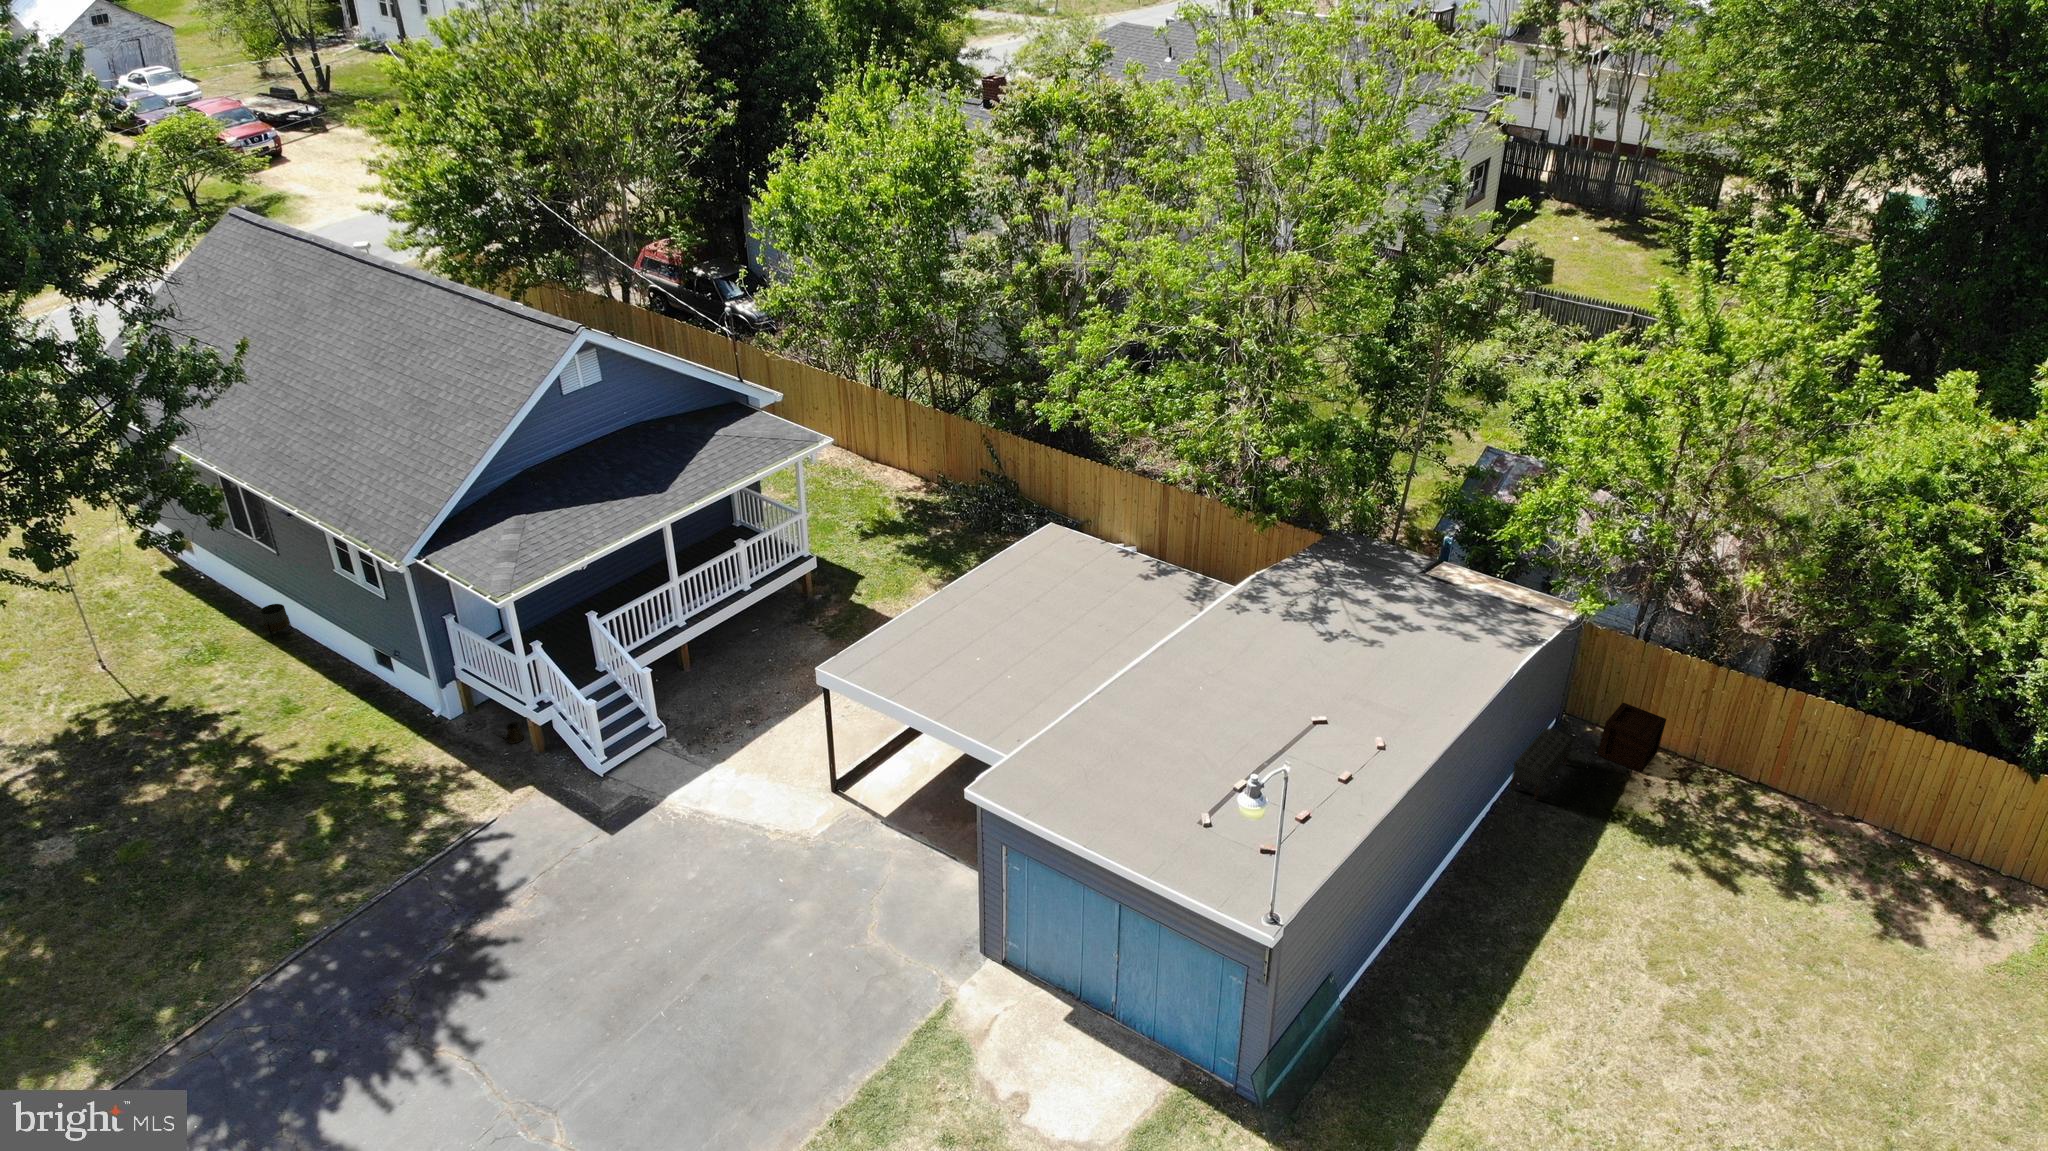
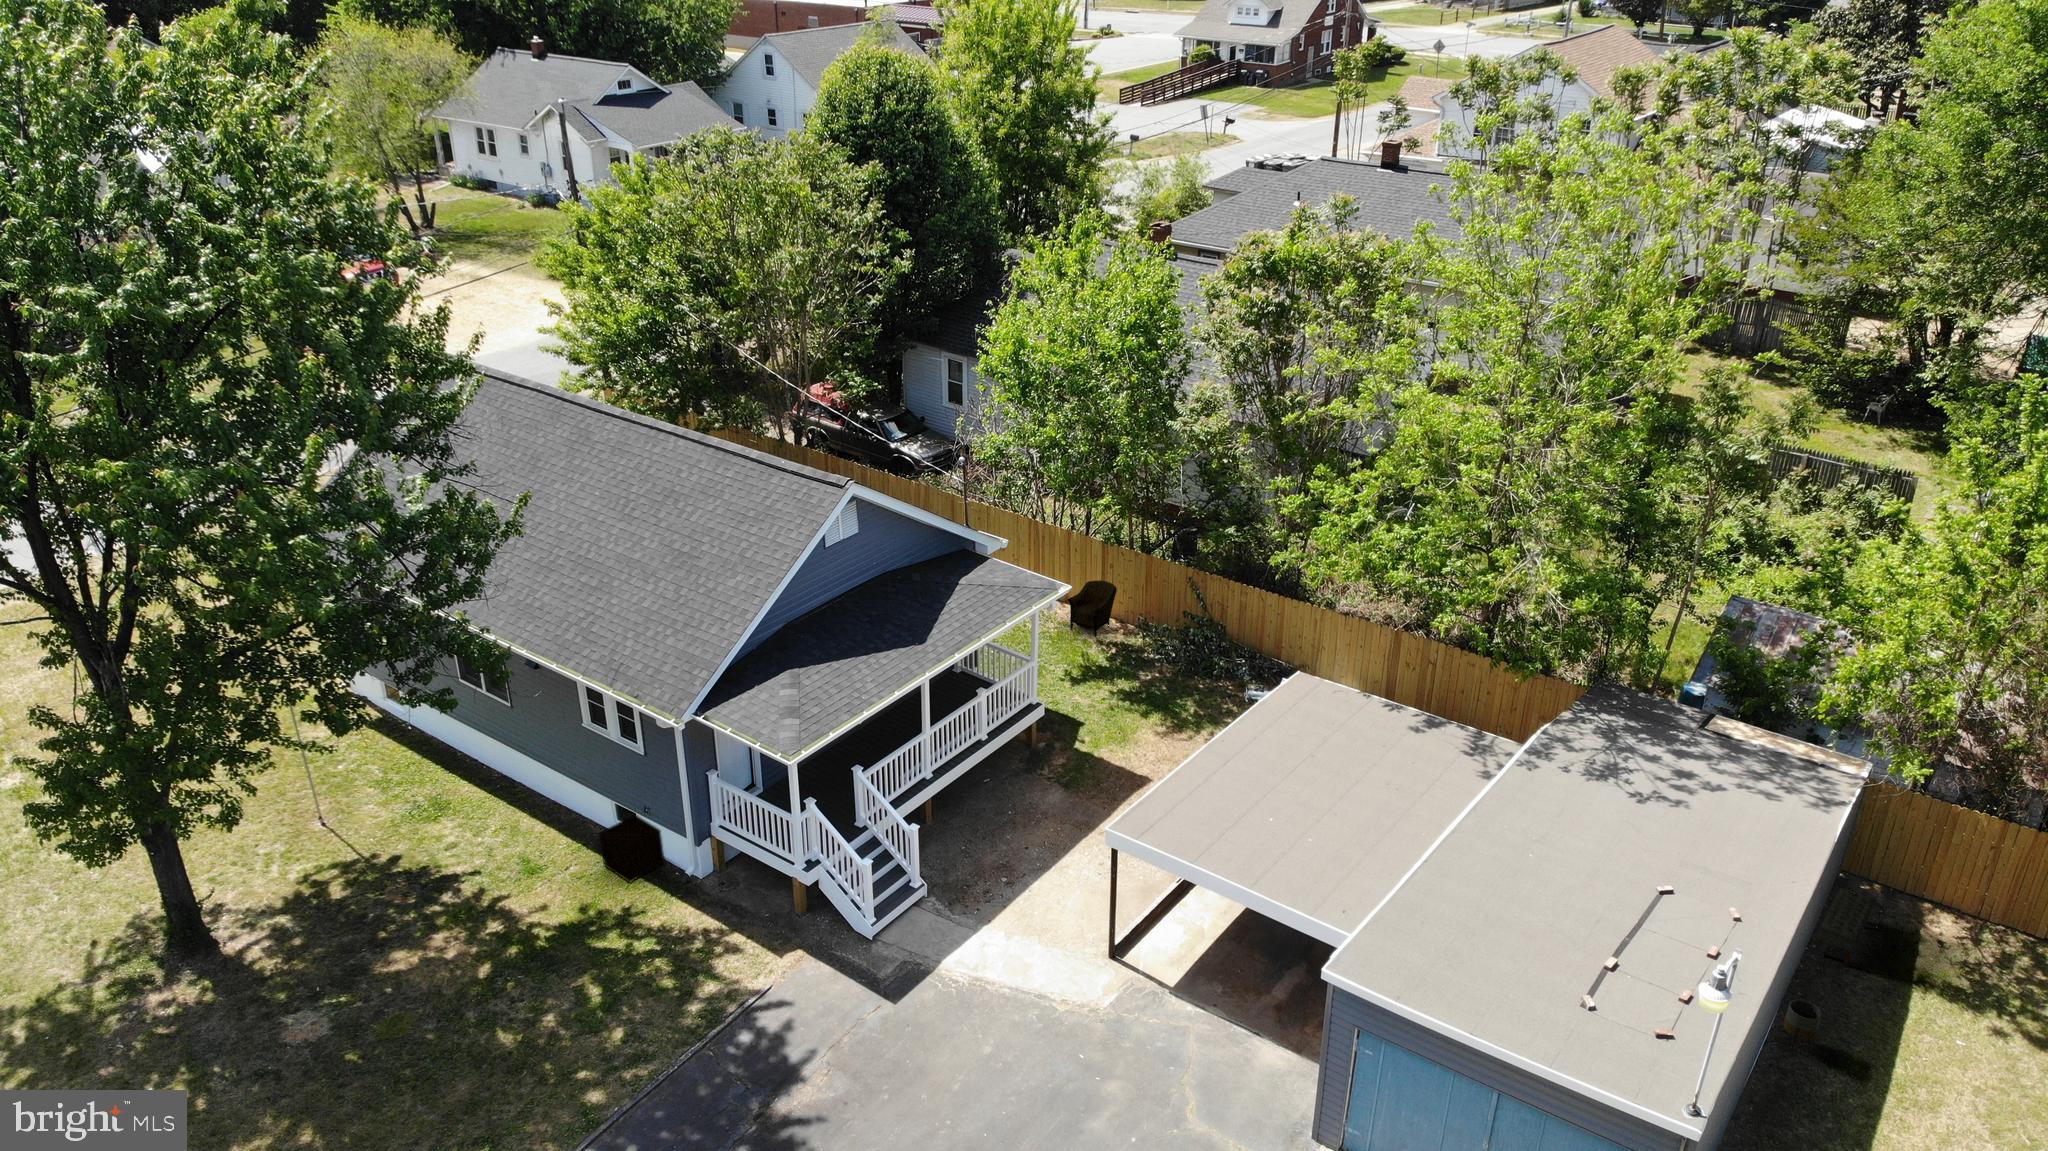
armchair: none [872,437,921,493] -> present [1068,580,1117,637]
planter: present [260,604,293,641] -> present [1783,1000,1822,1049]
wooden crate: present [1598,703,1666,773] -> present [599,815,665,882]
watering can: present [498,721,524,744] -> none [751,880,780,905]

